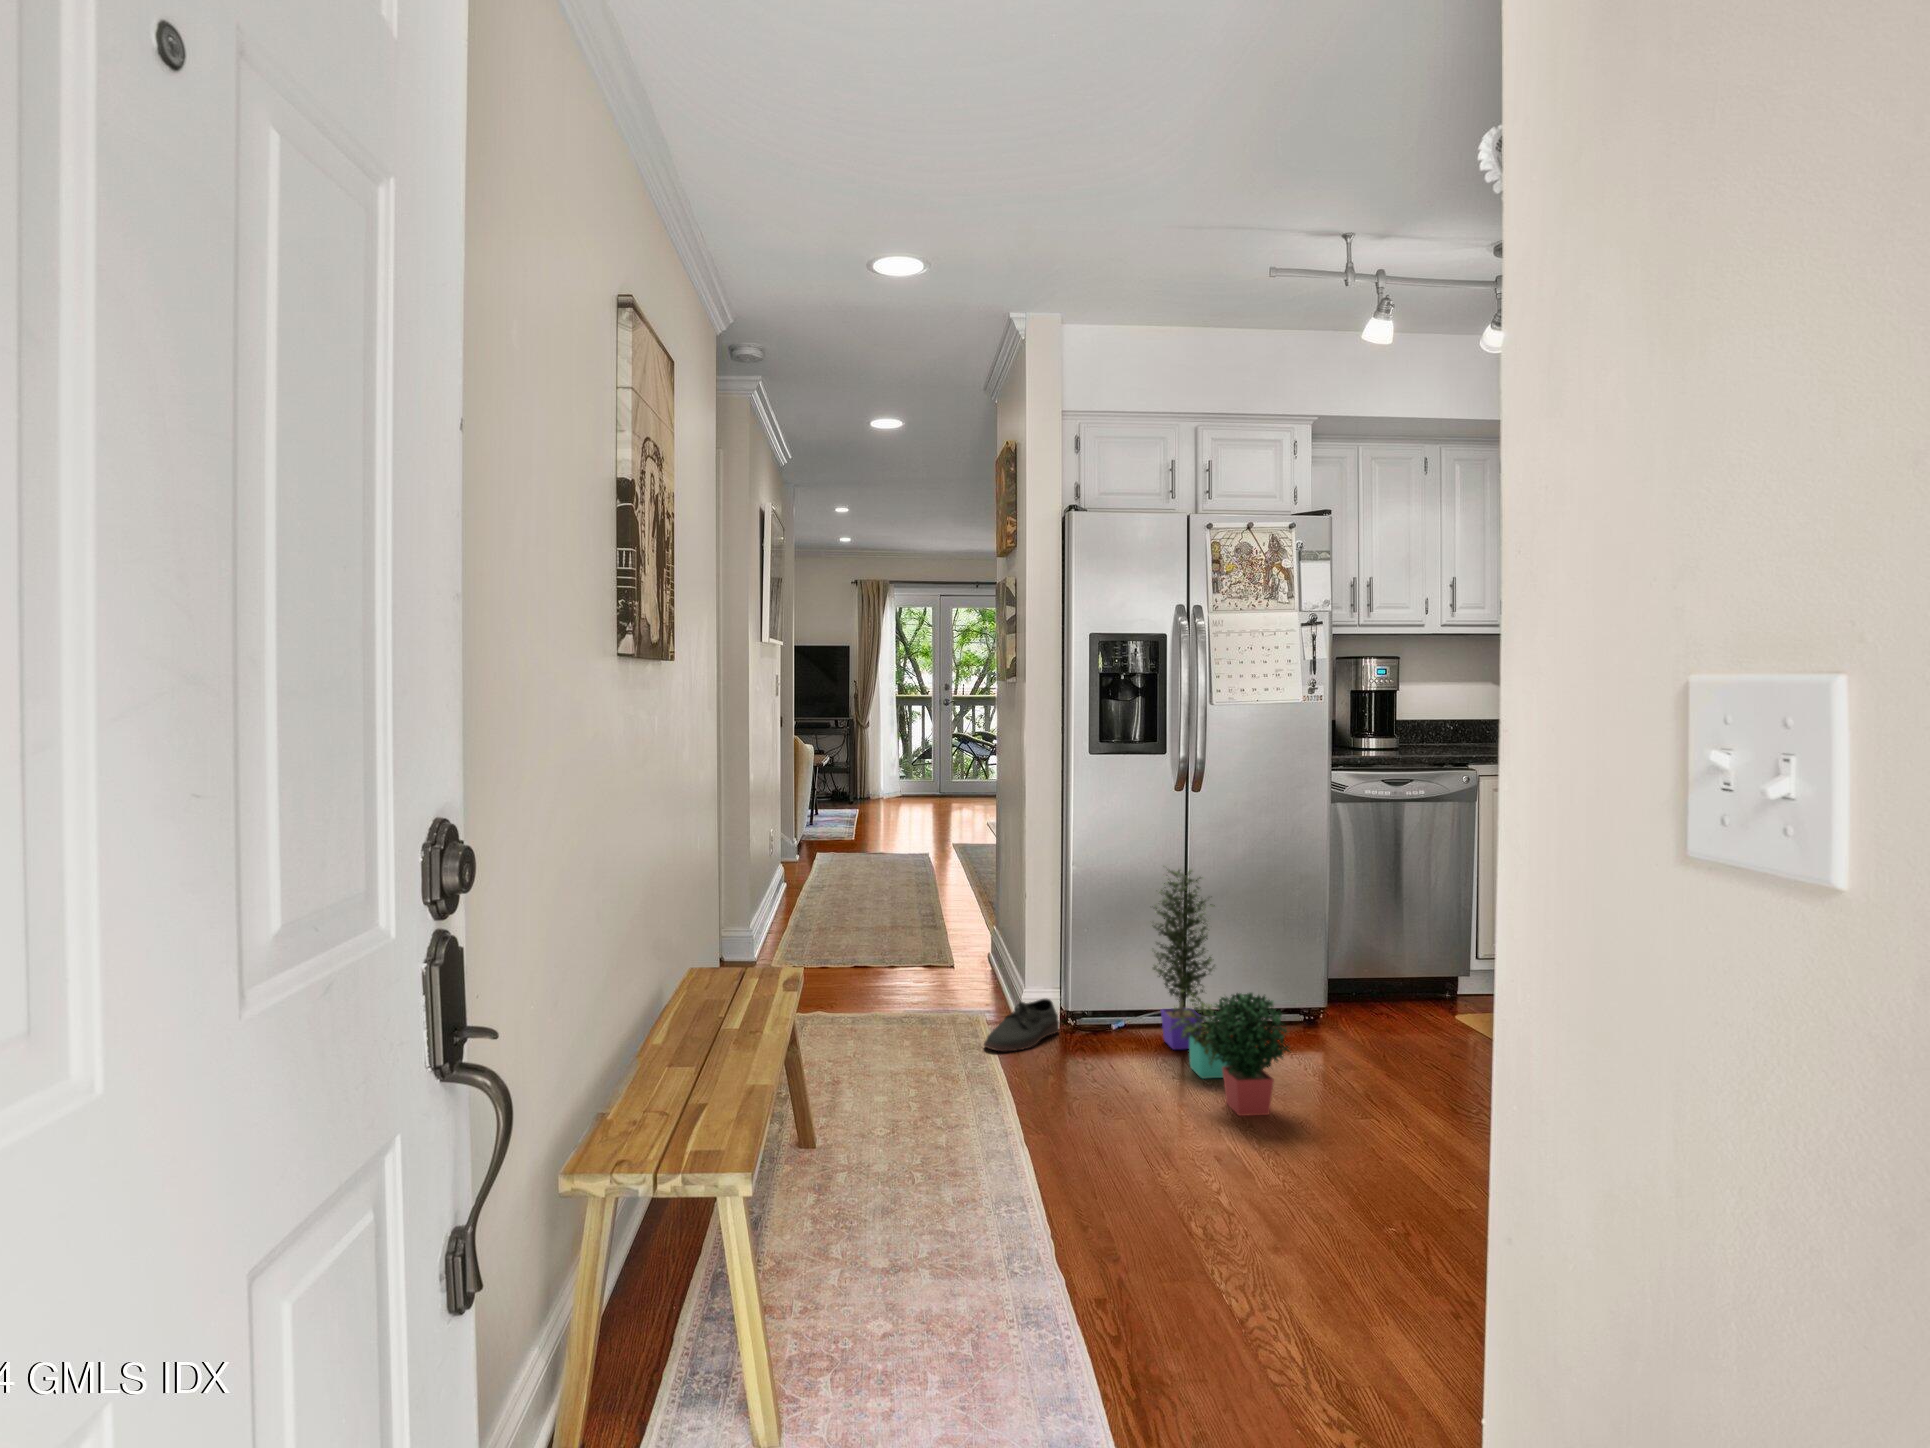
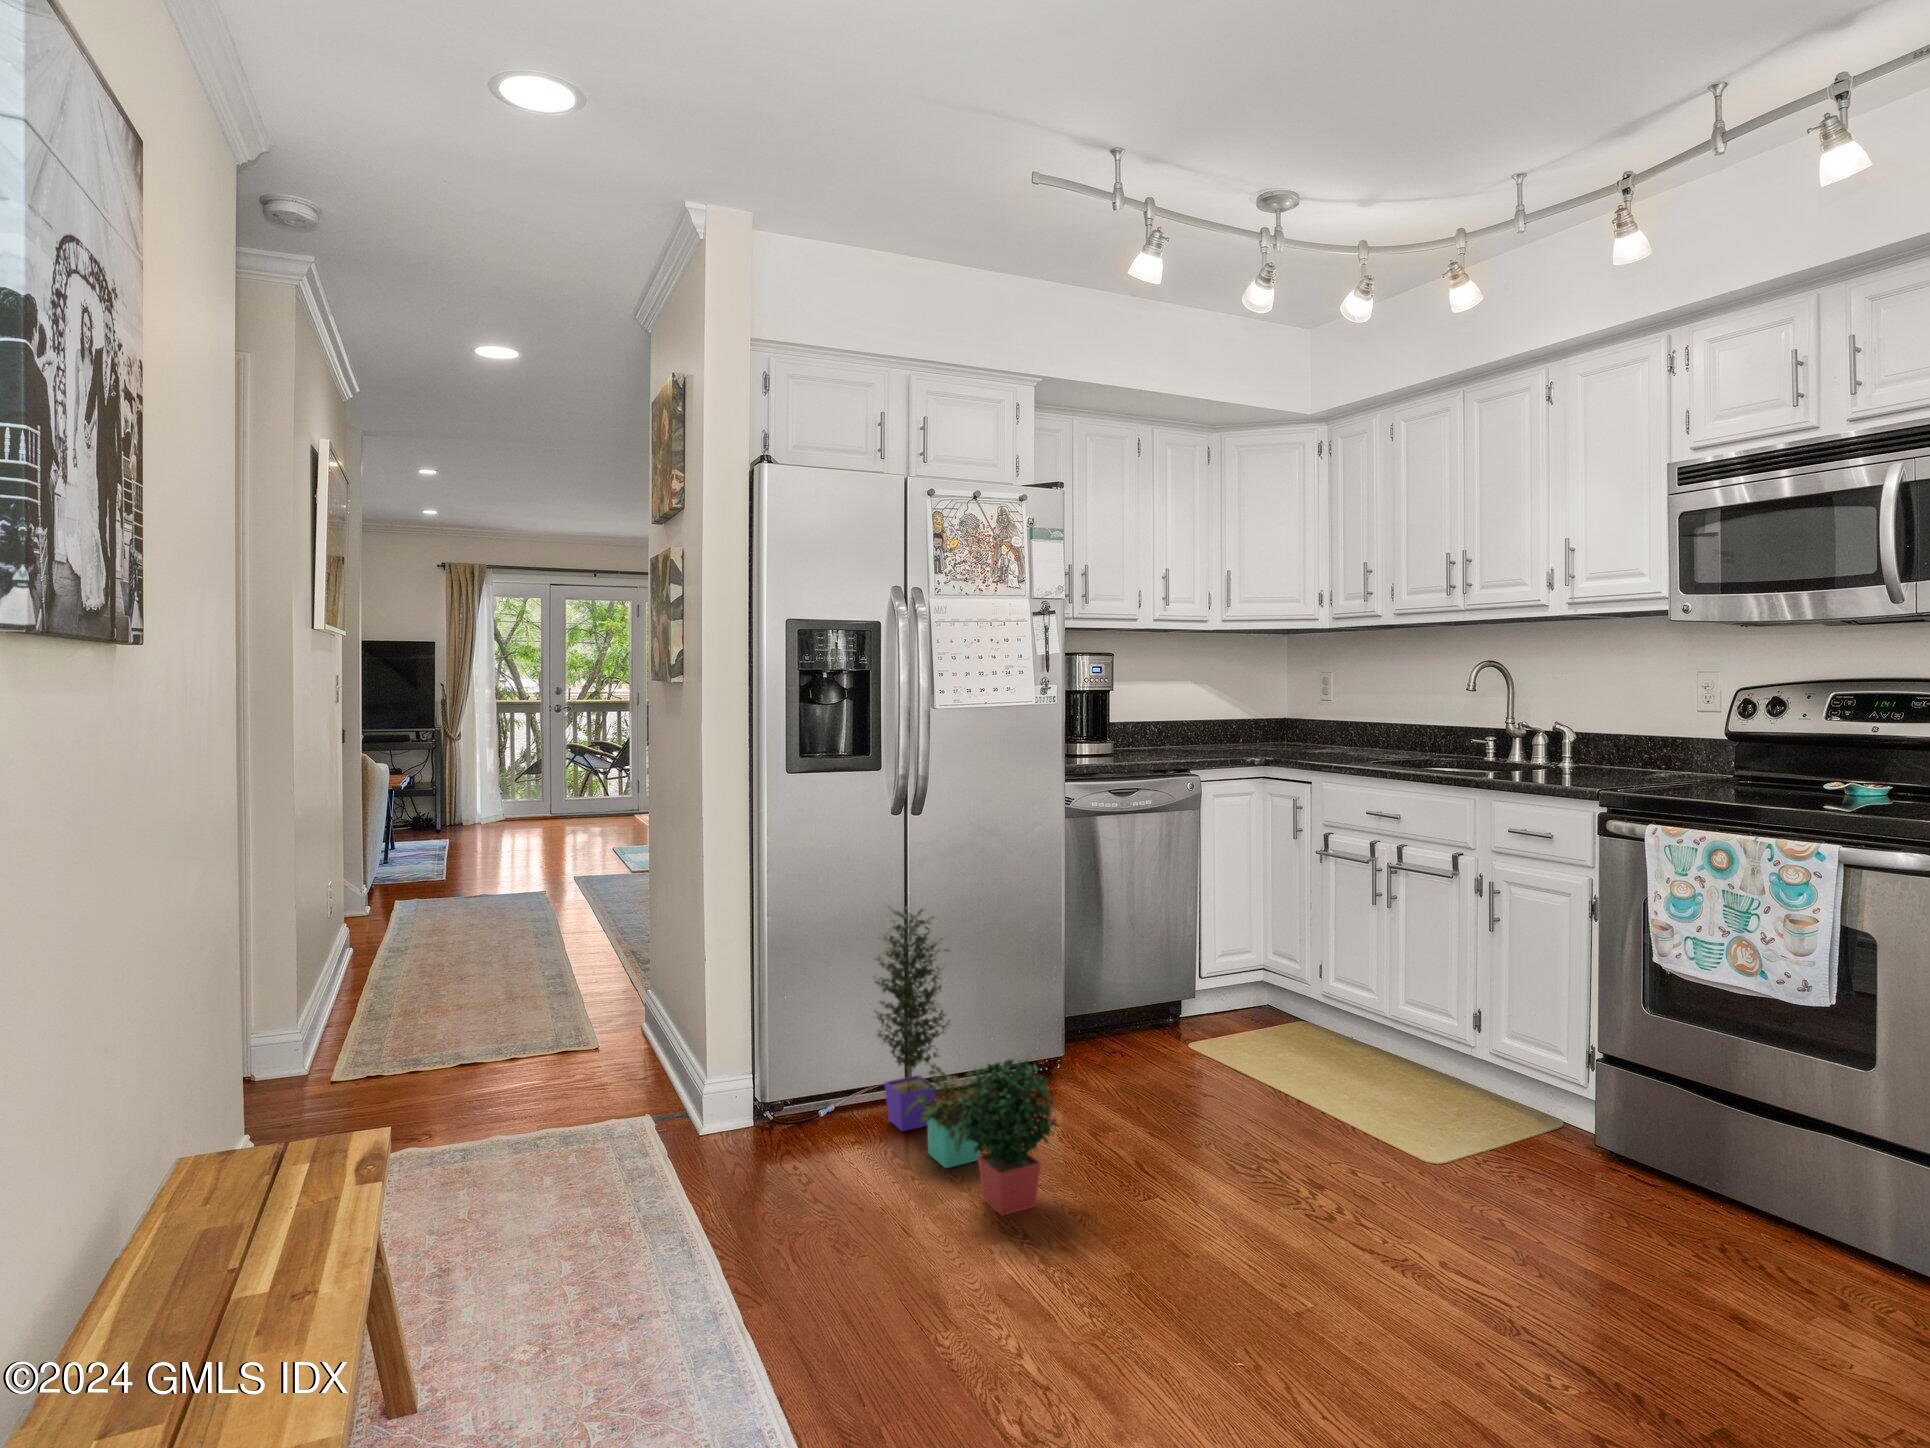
shoe: present [984,999,1059,1051] -> none [660,1090,758,1176]

